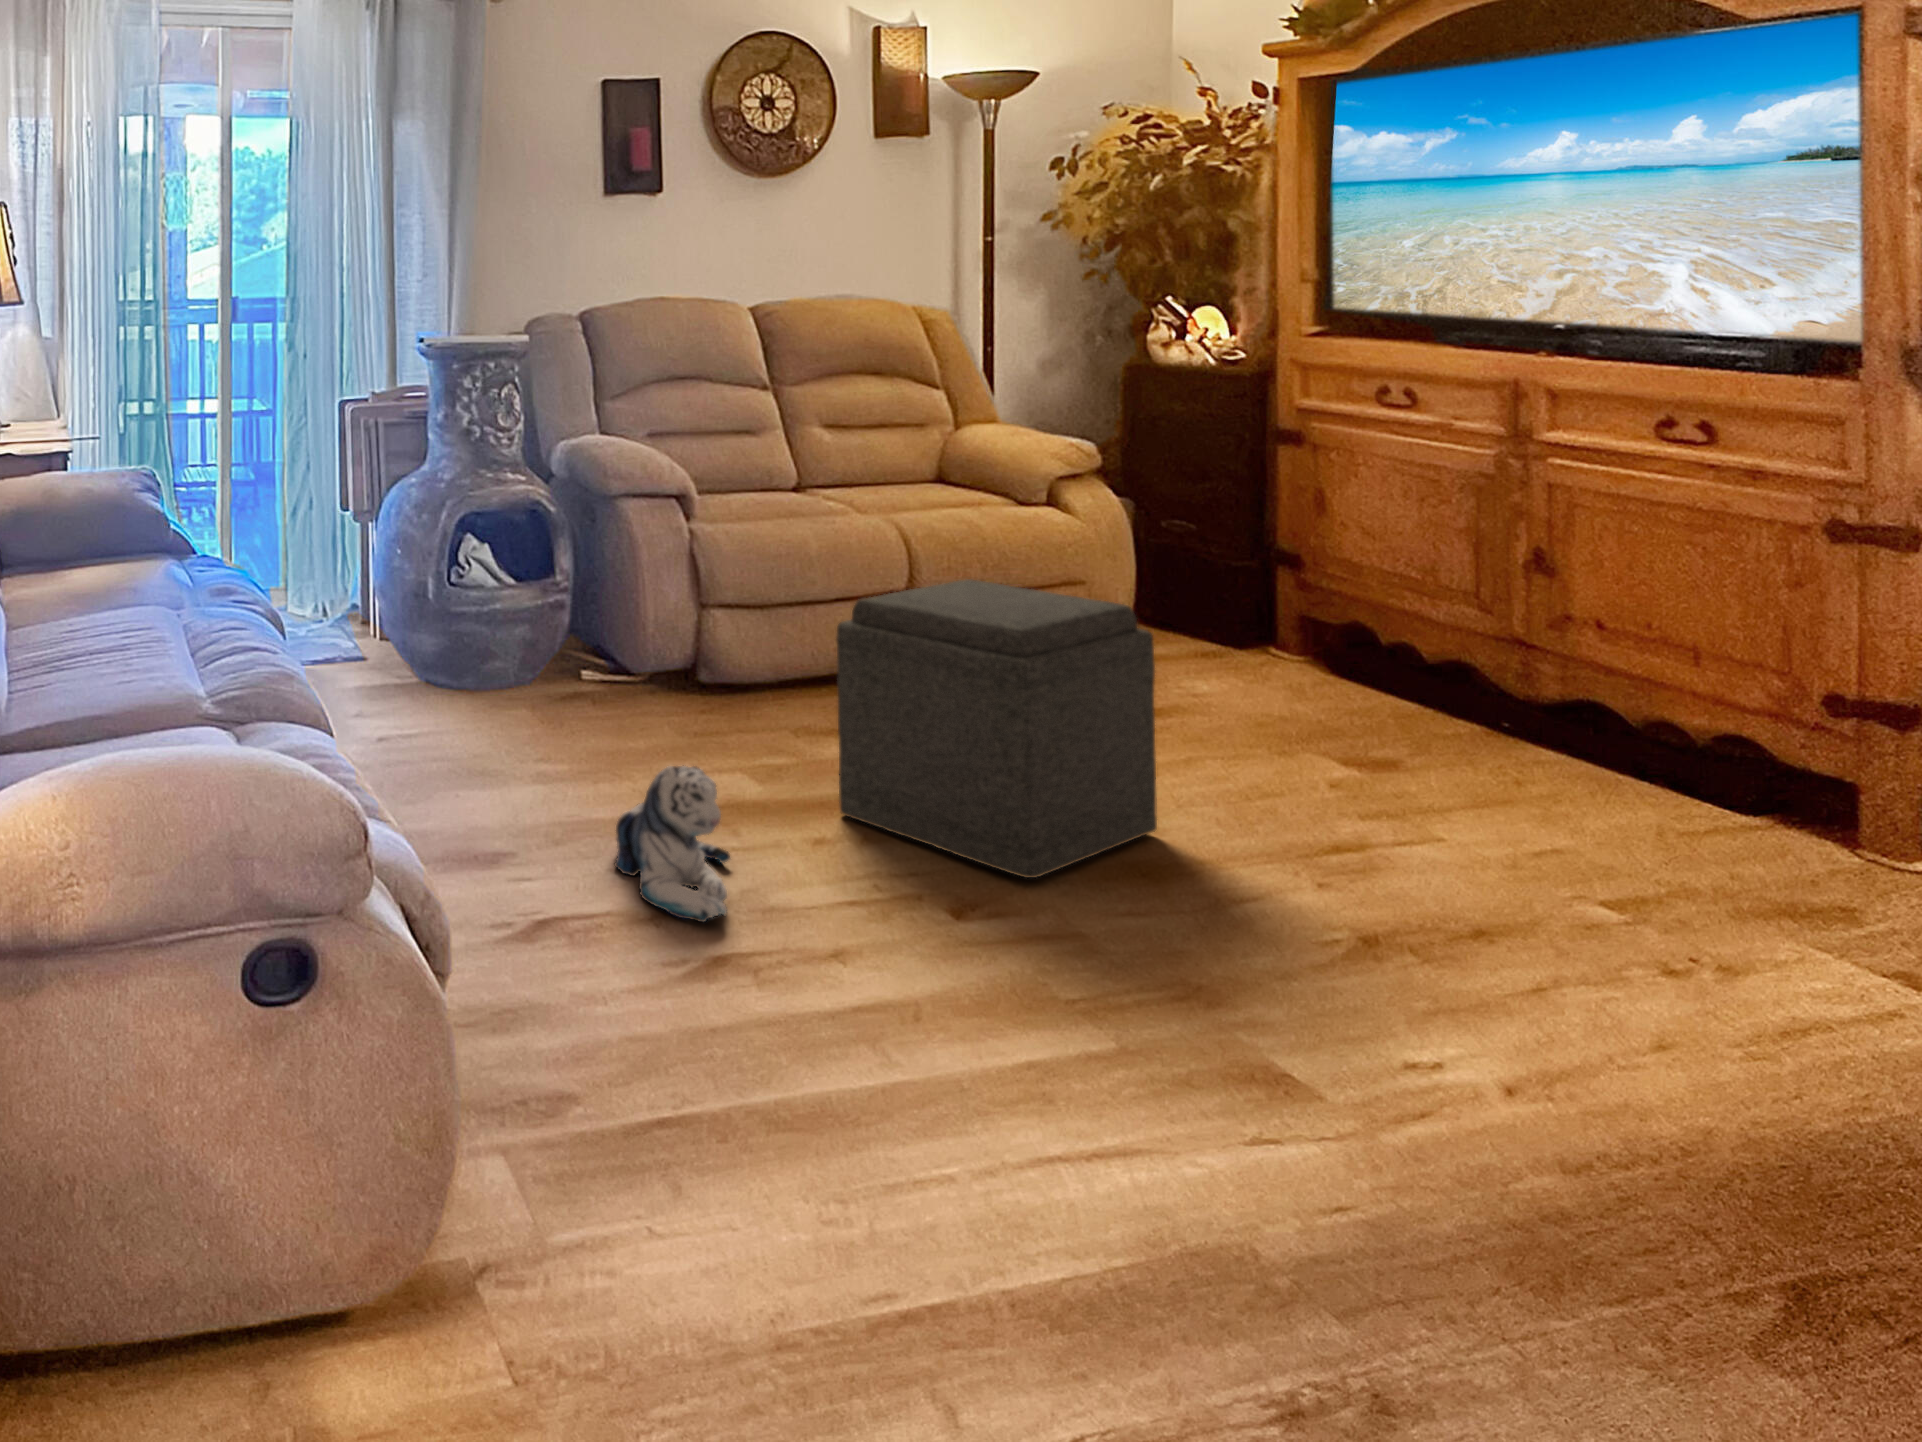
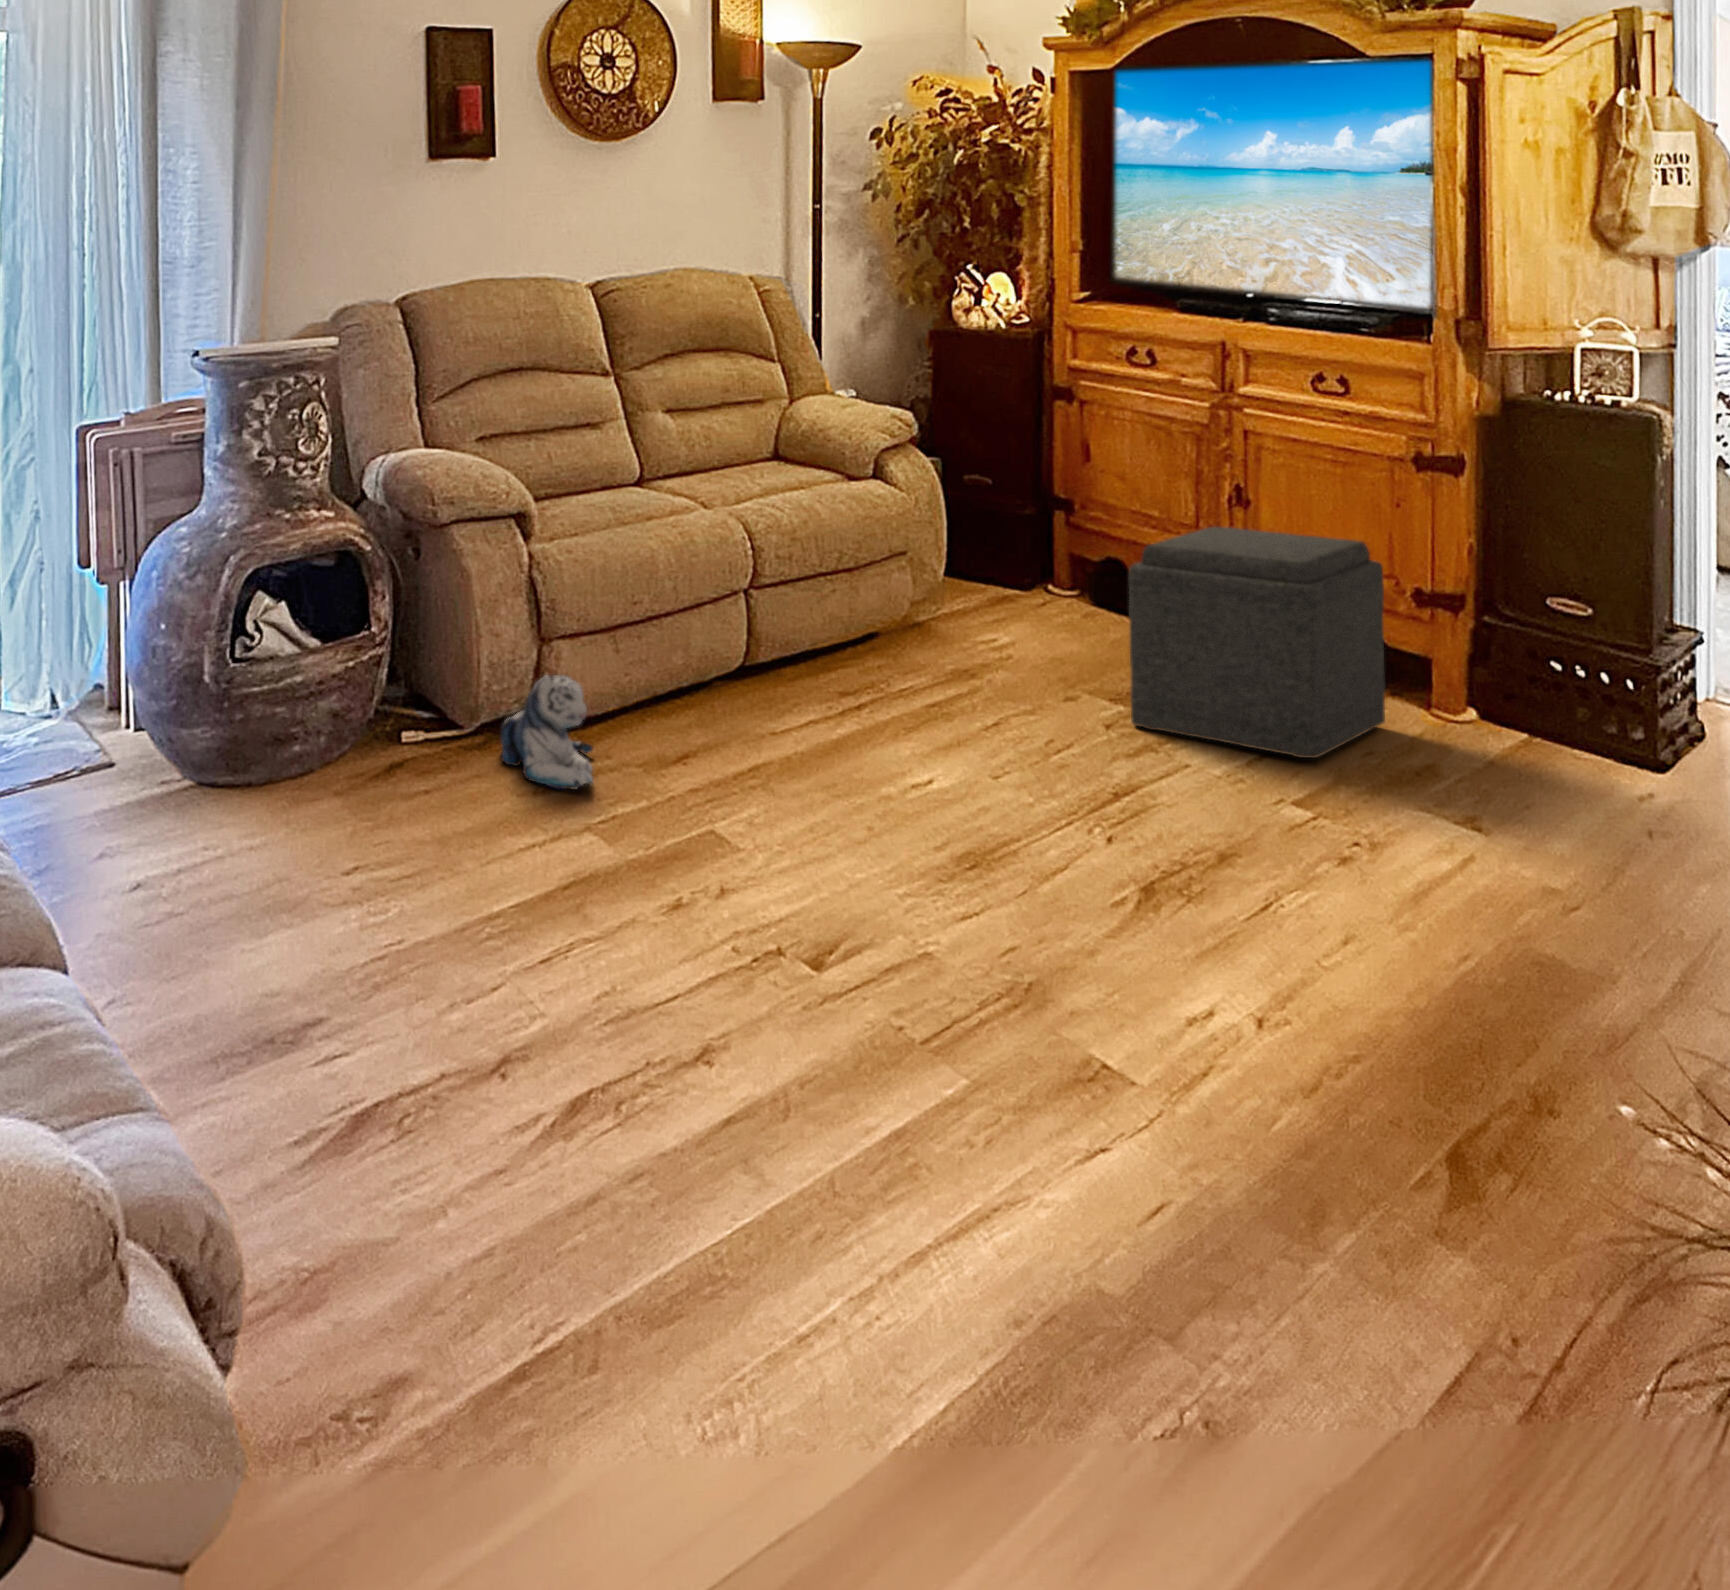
ottoman: present [836,579,1157,878] -> present [1129,527,1385,758]

